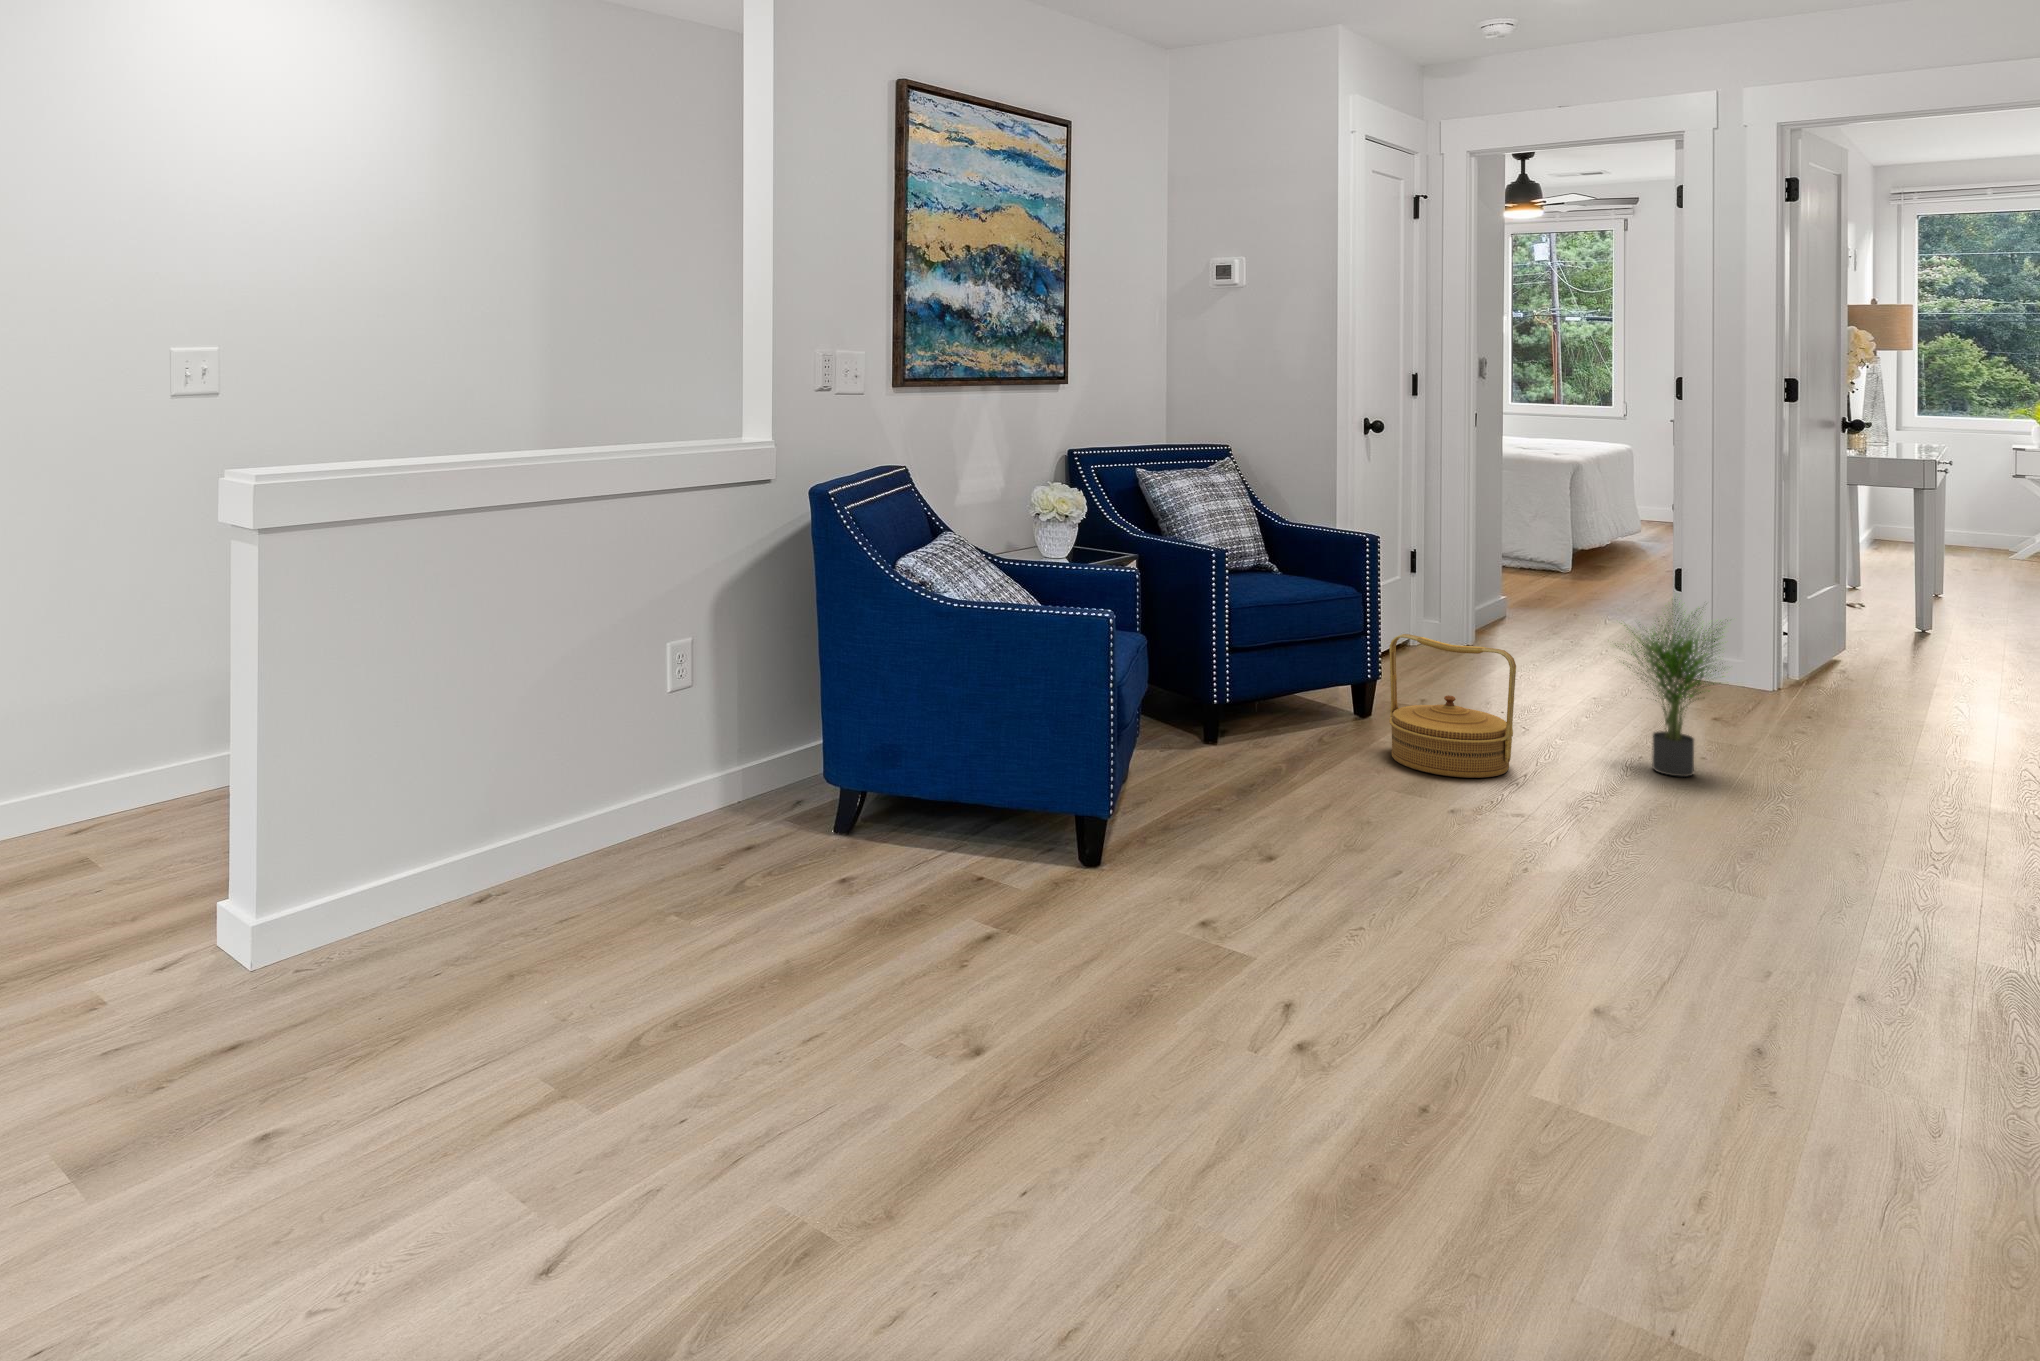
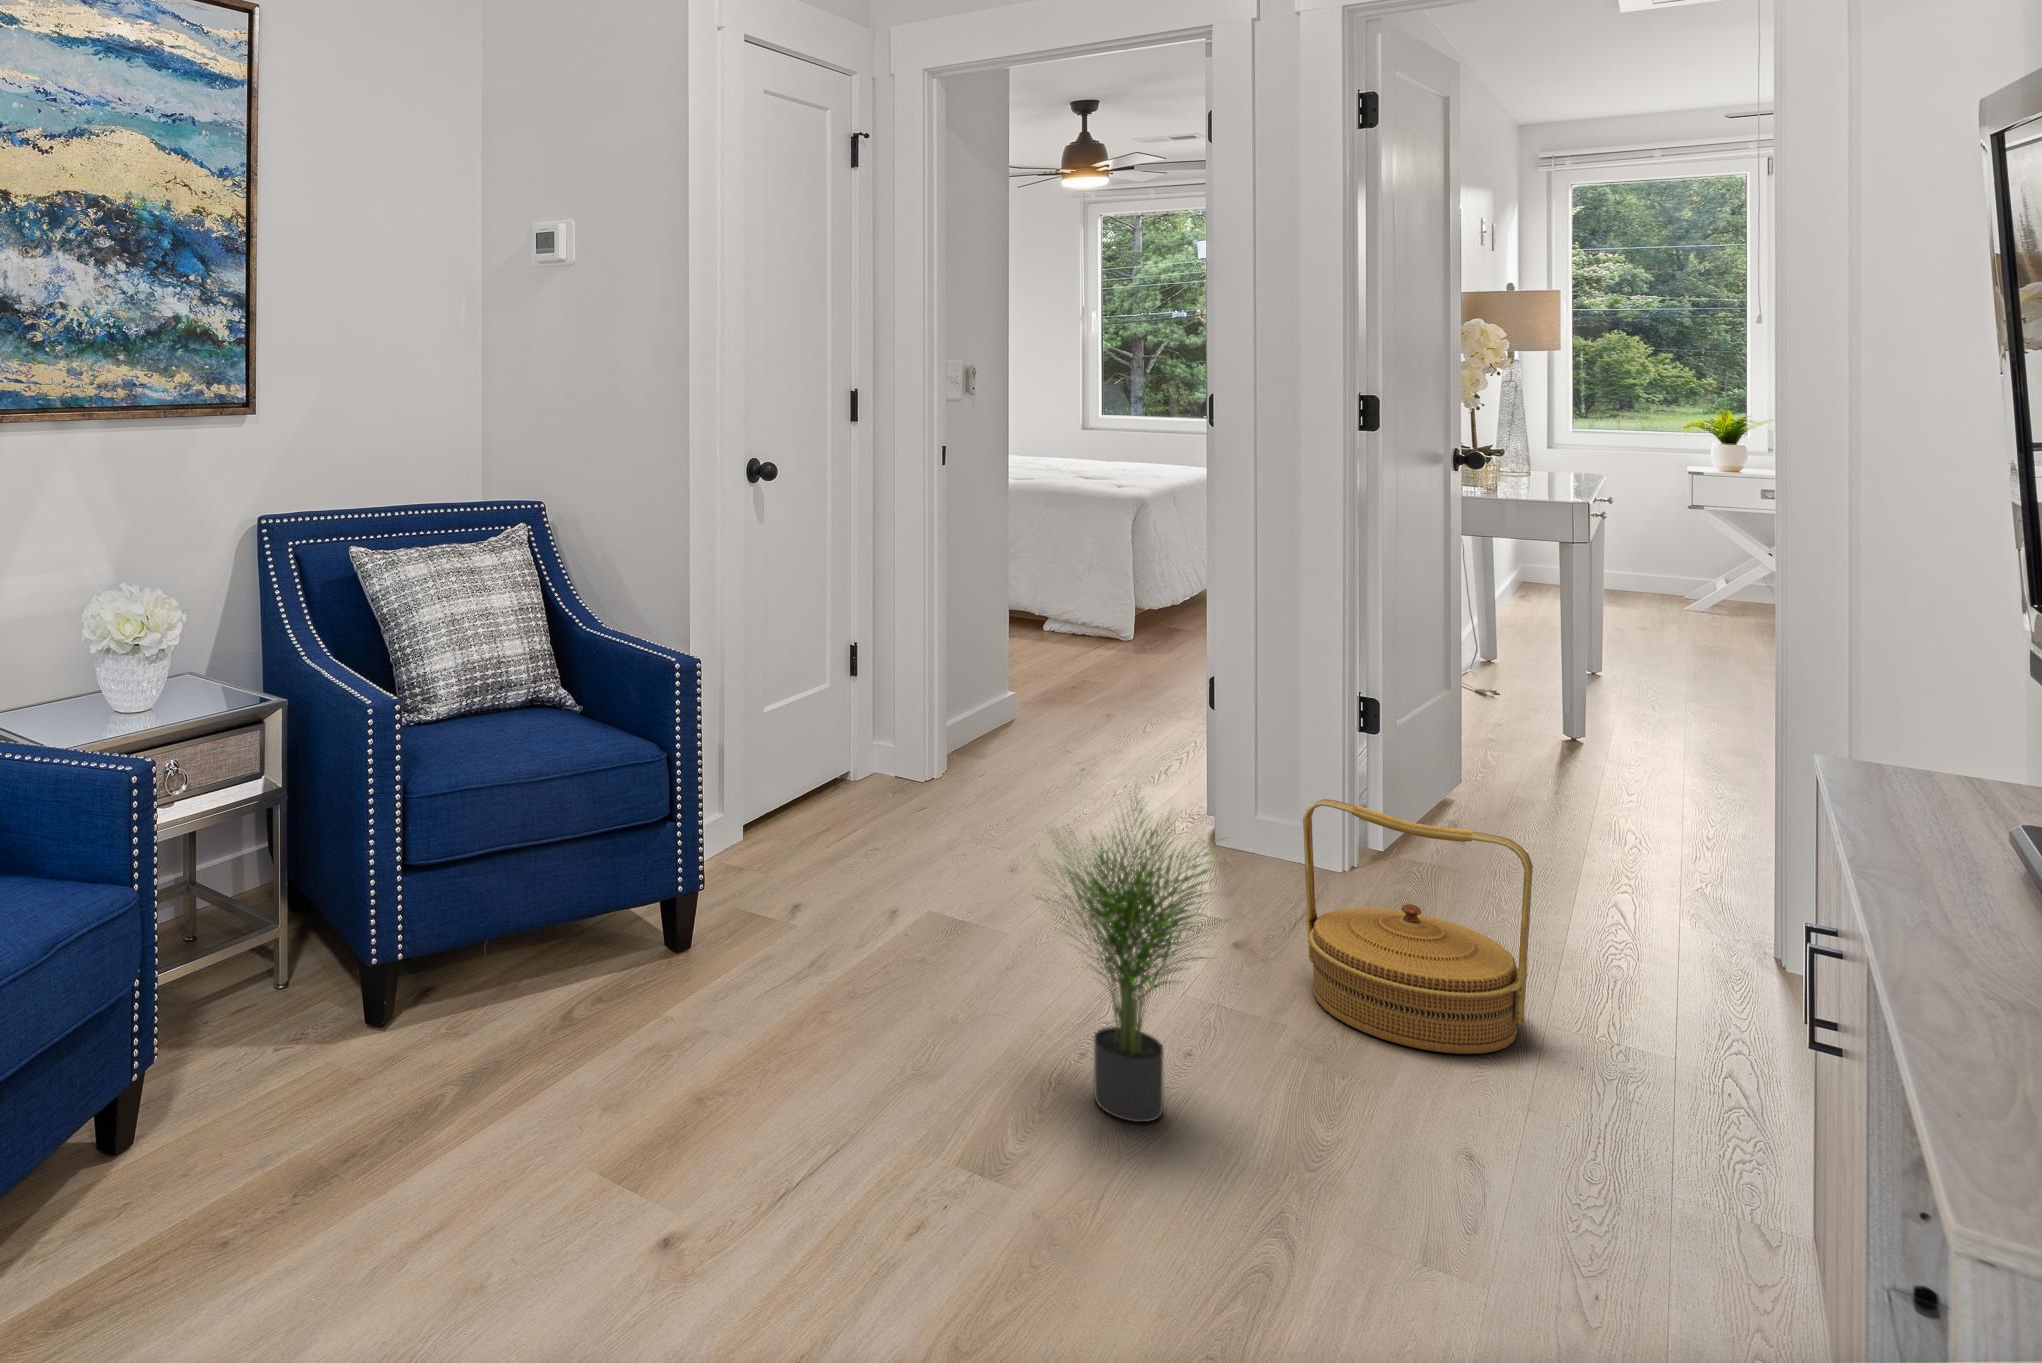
basket: present [1389,634,1516,778] -> present [1303,799,1533,1054]

